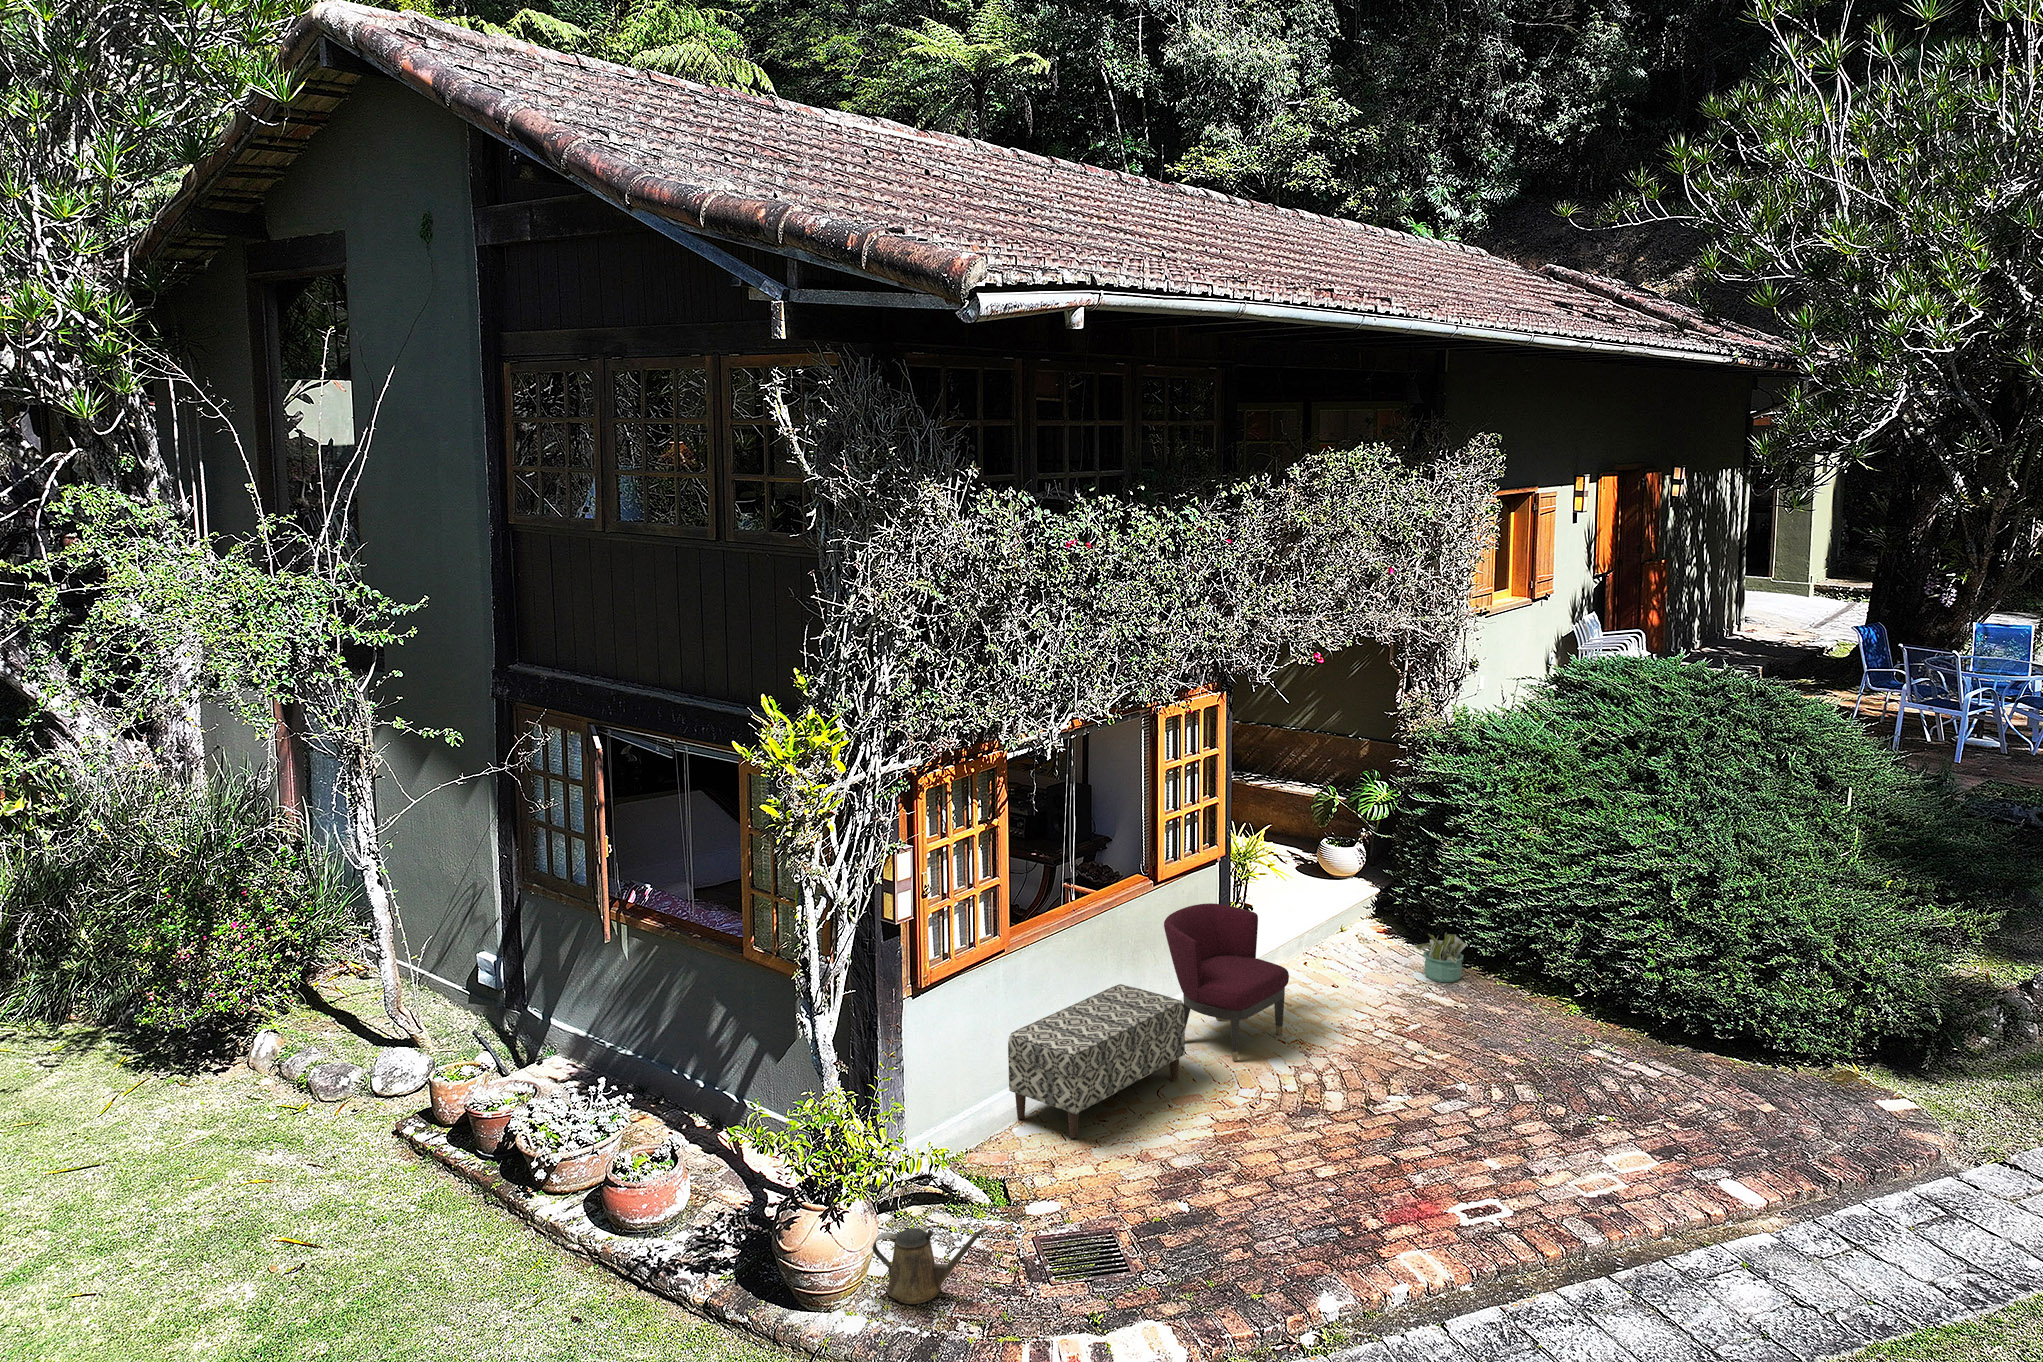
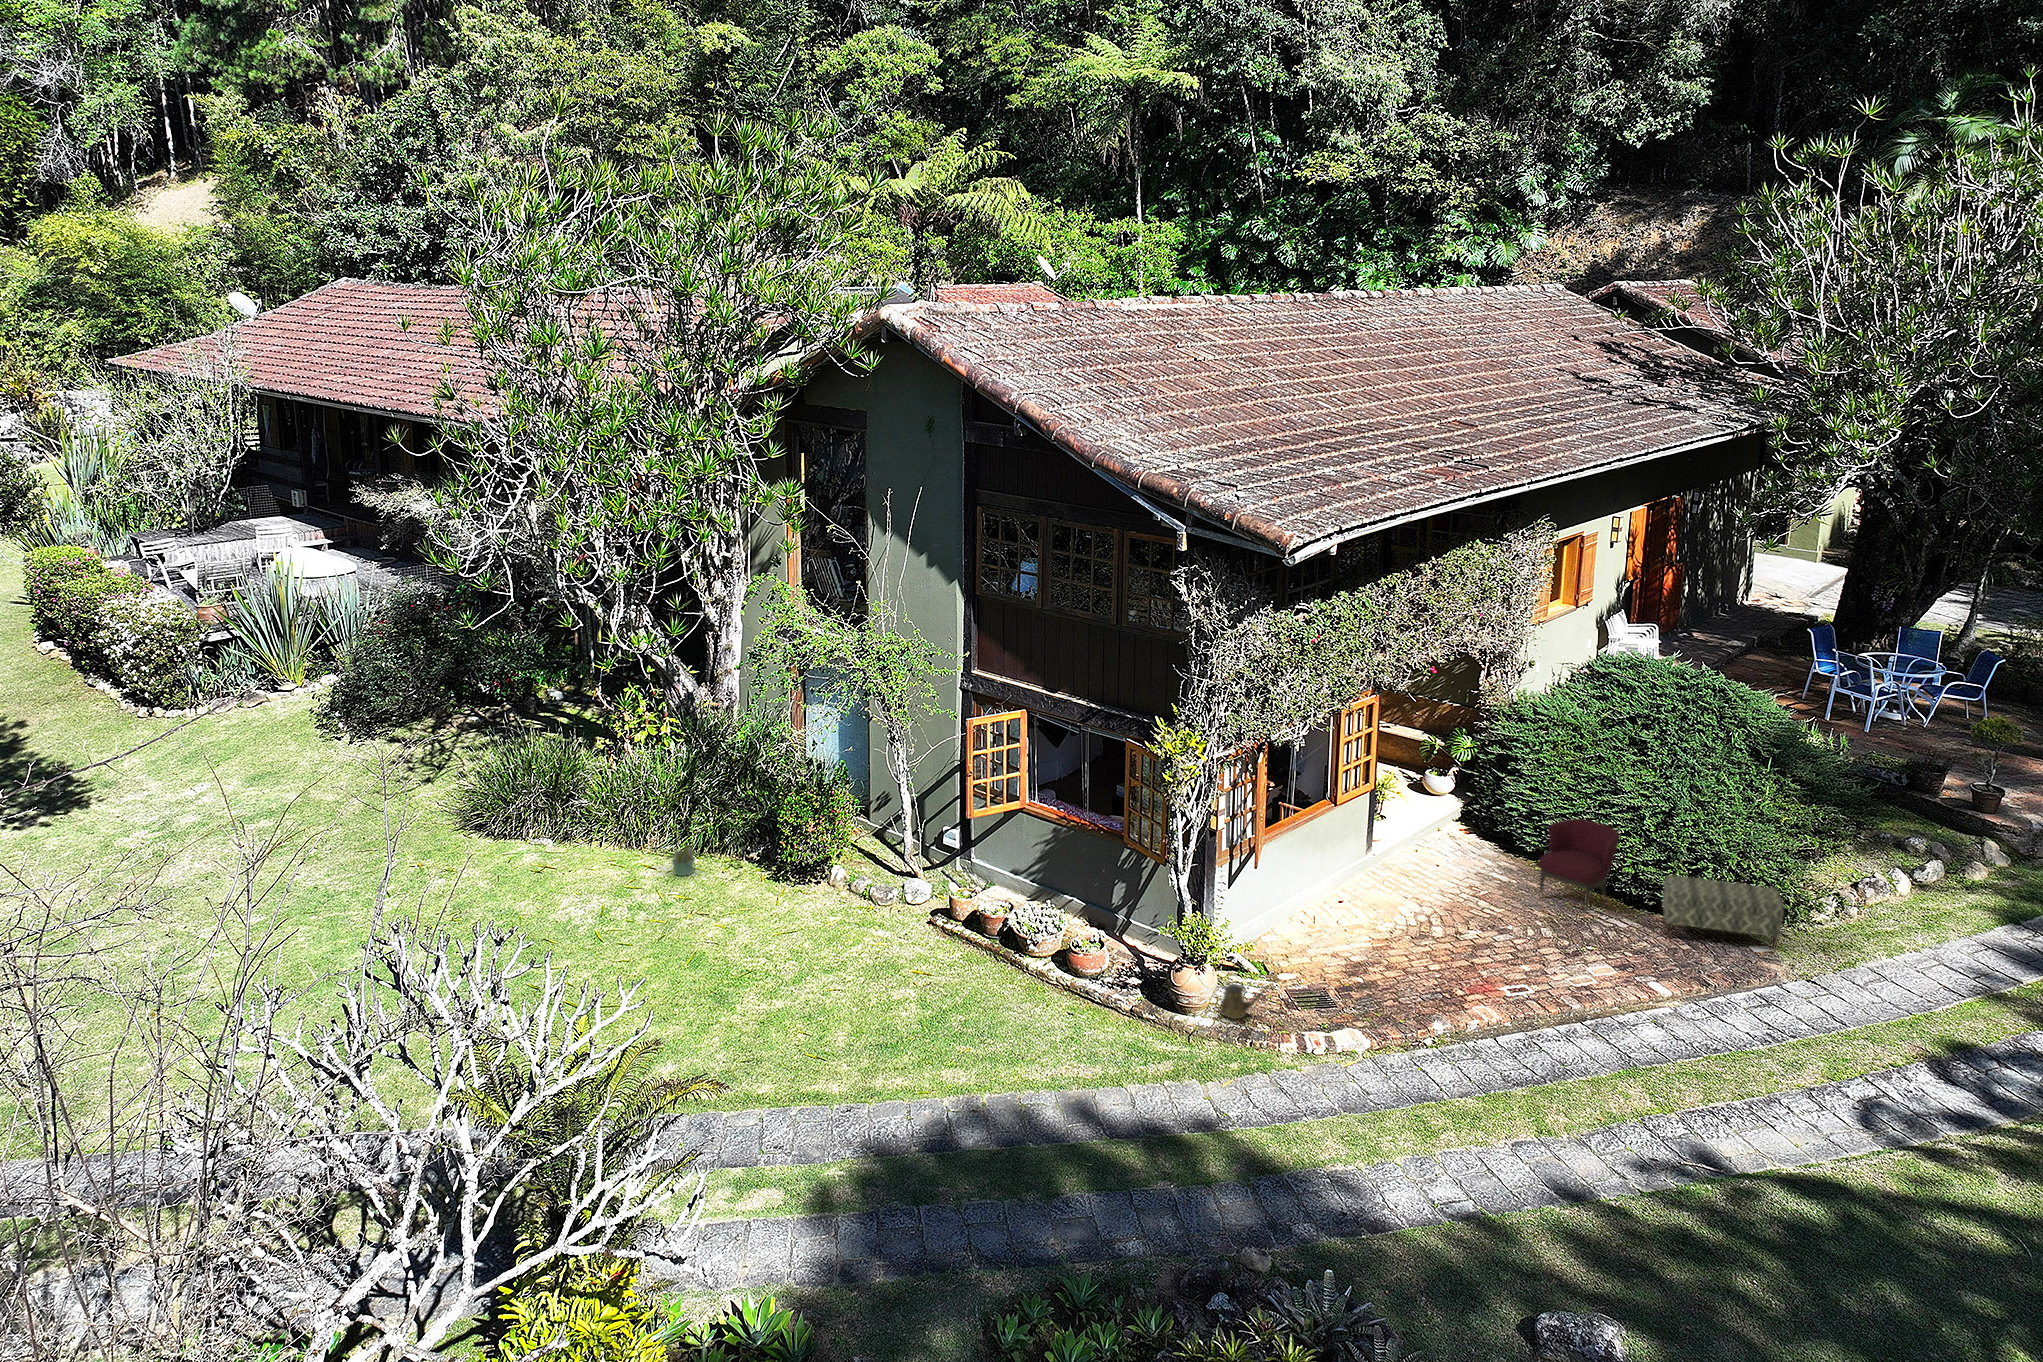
chair: present [1164,903,1289,1061] -> present [1538,818,1620,912]
decorative plant: present [1413,933,1466,982] -> present [667,847,695,876]
bench: present [1008,984,1185,1138] -> present [1663,875,1784,950]

